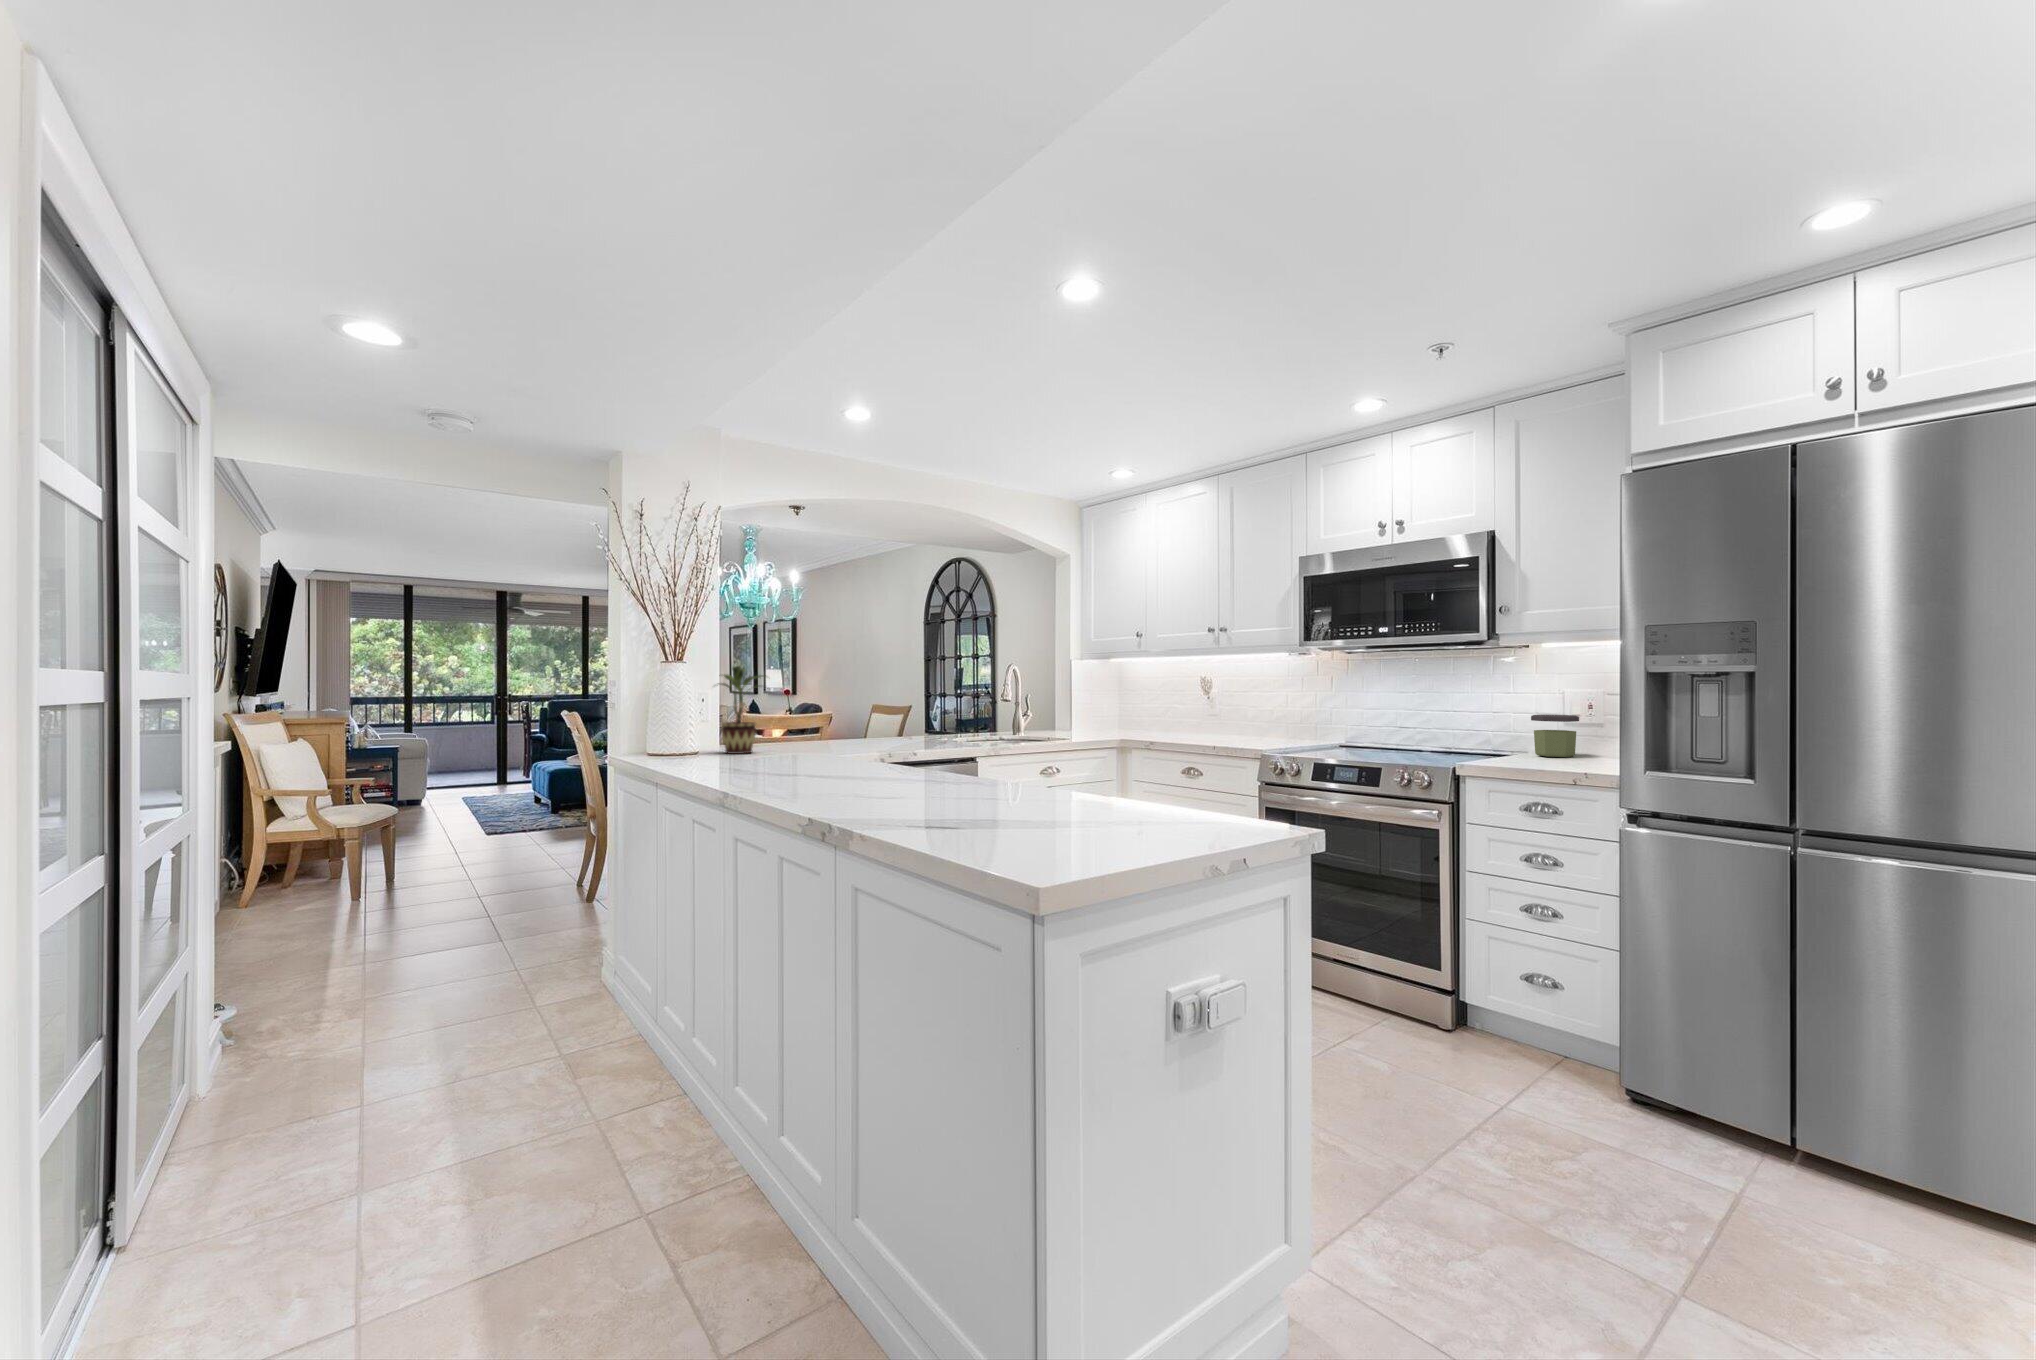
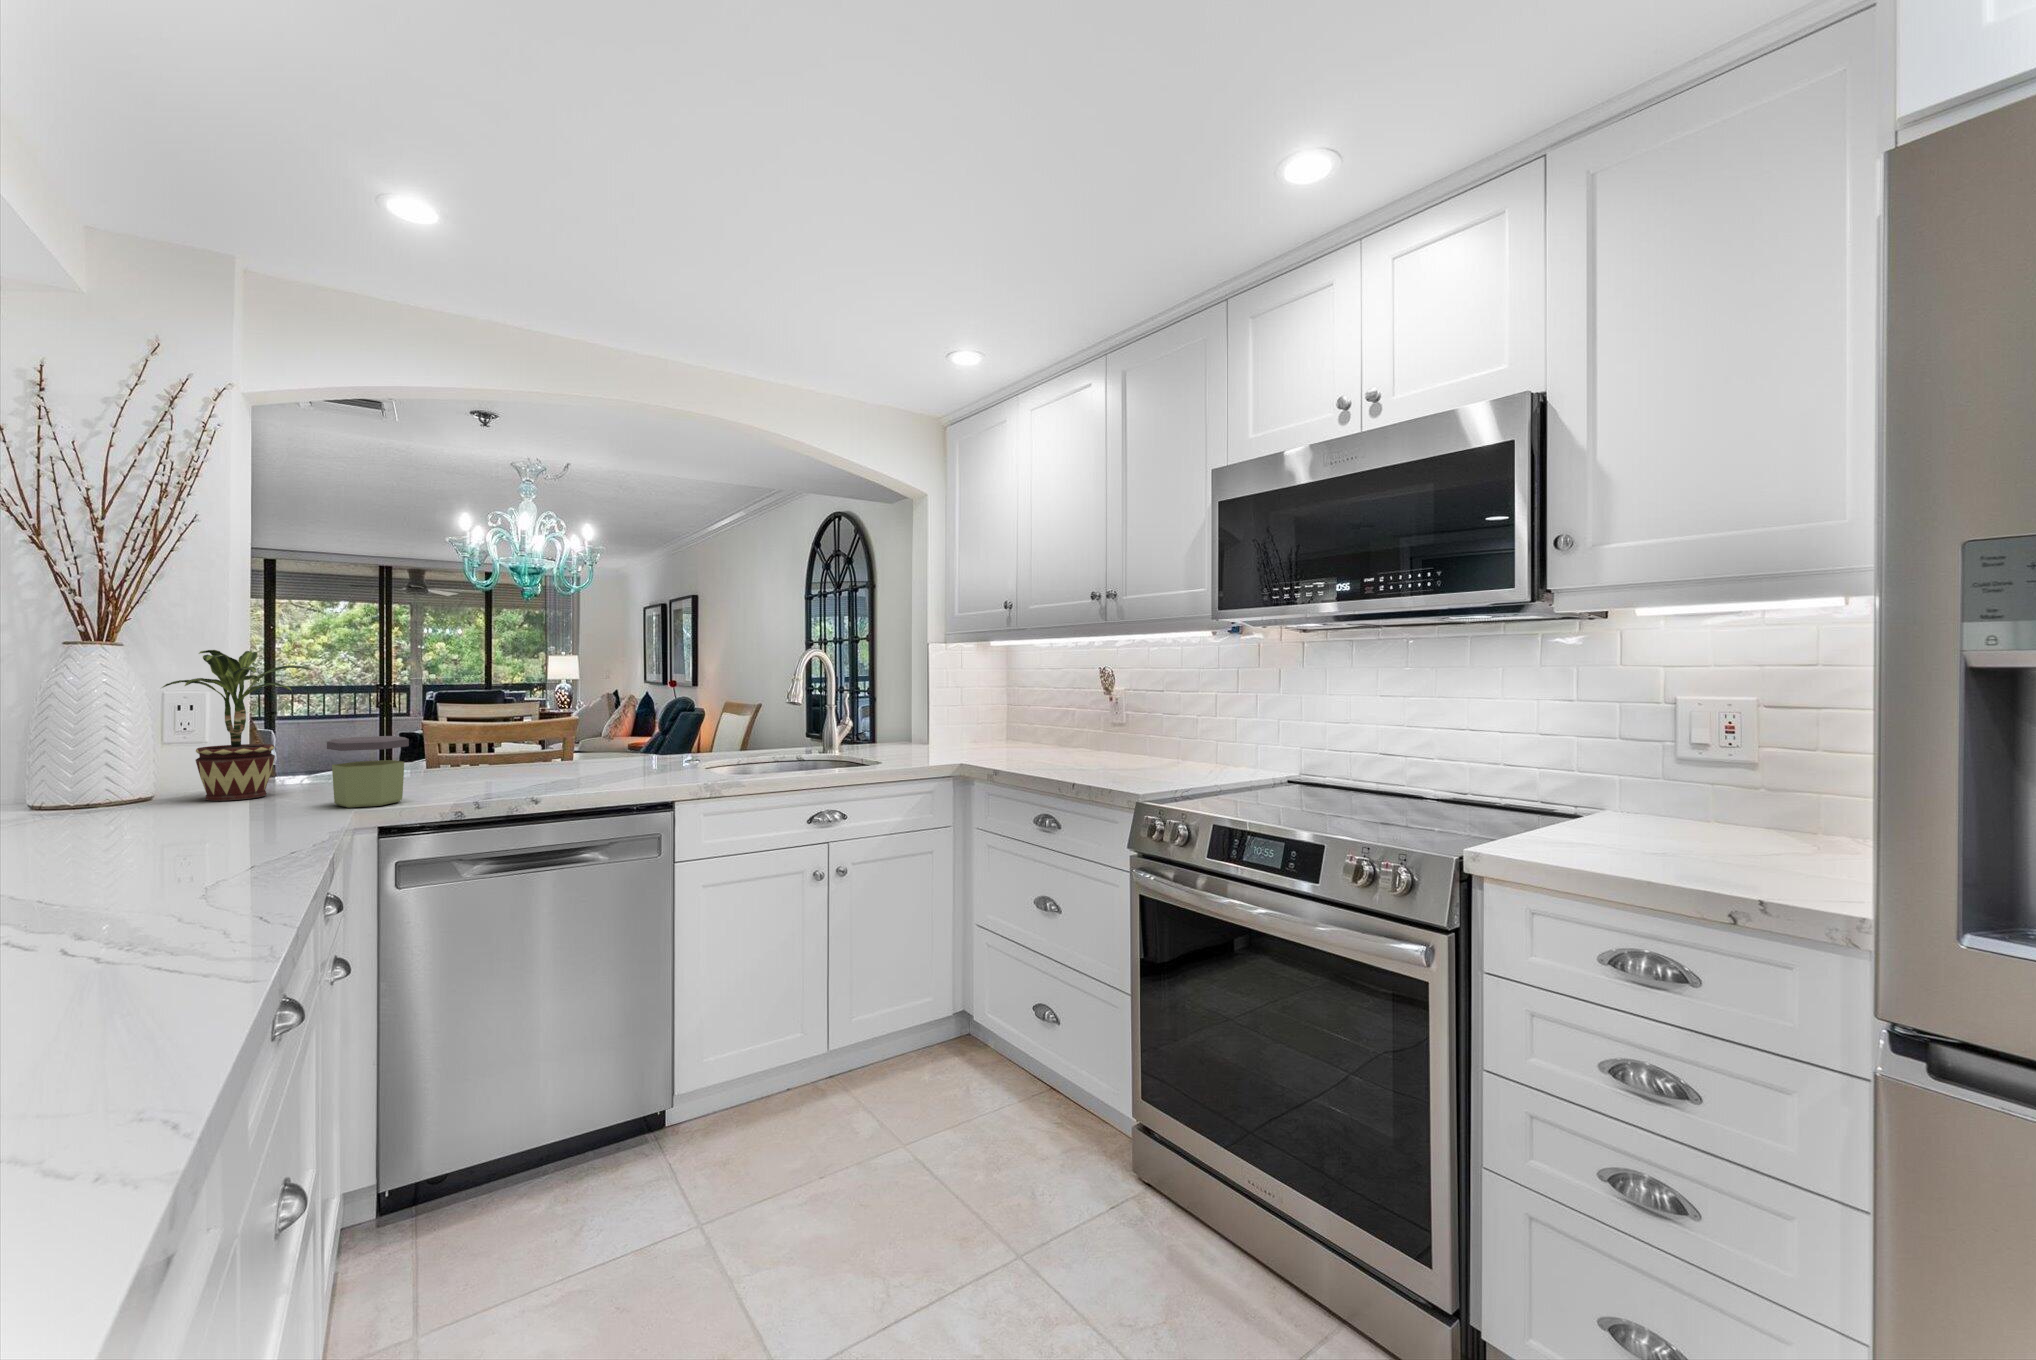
jar: present [1531,715,1579,757] -> present [327,736,409,808]

